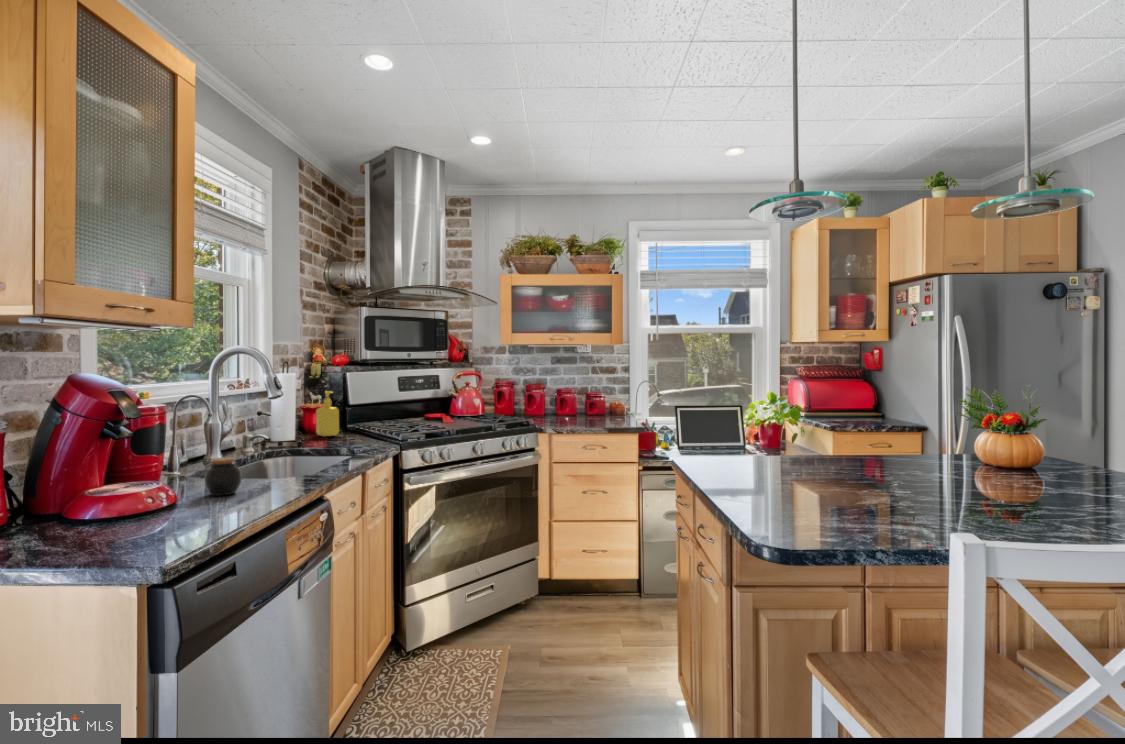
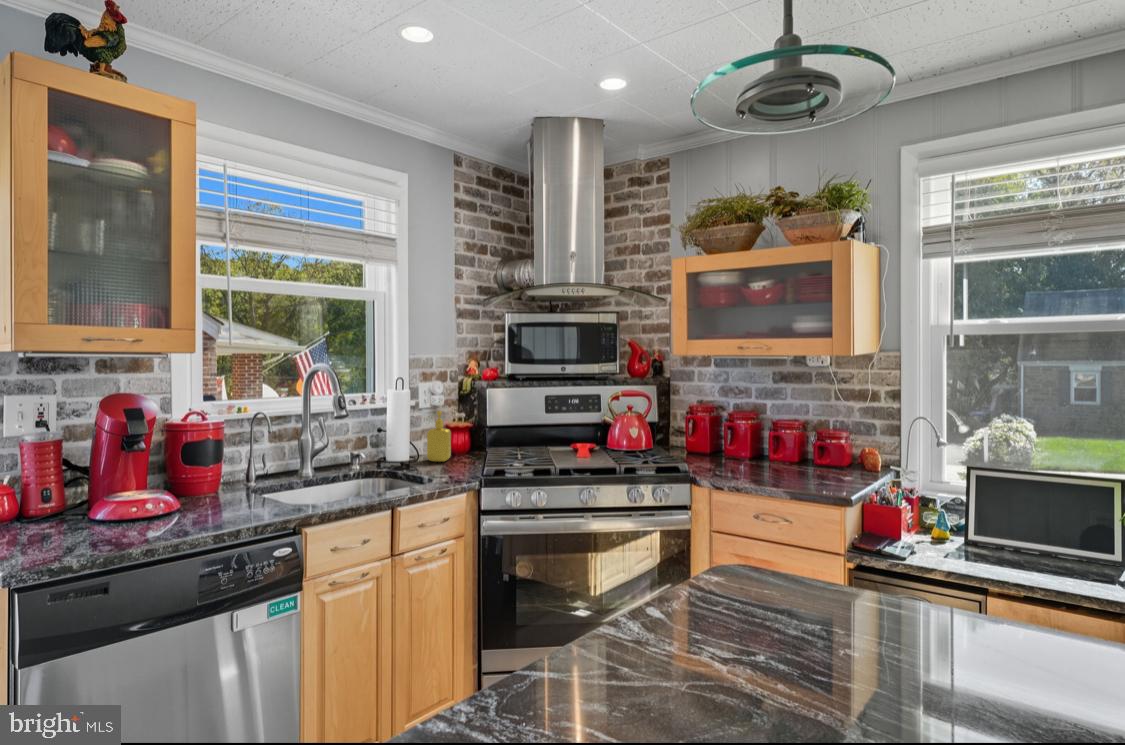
jar: present [205,457,242,496] -> none [122,495,163,537]

